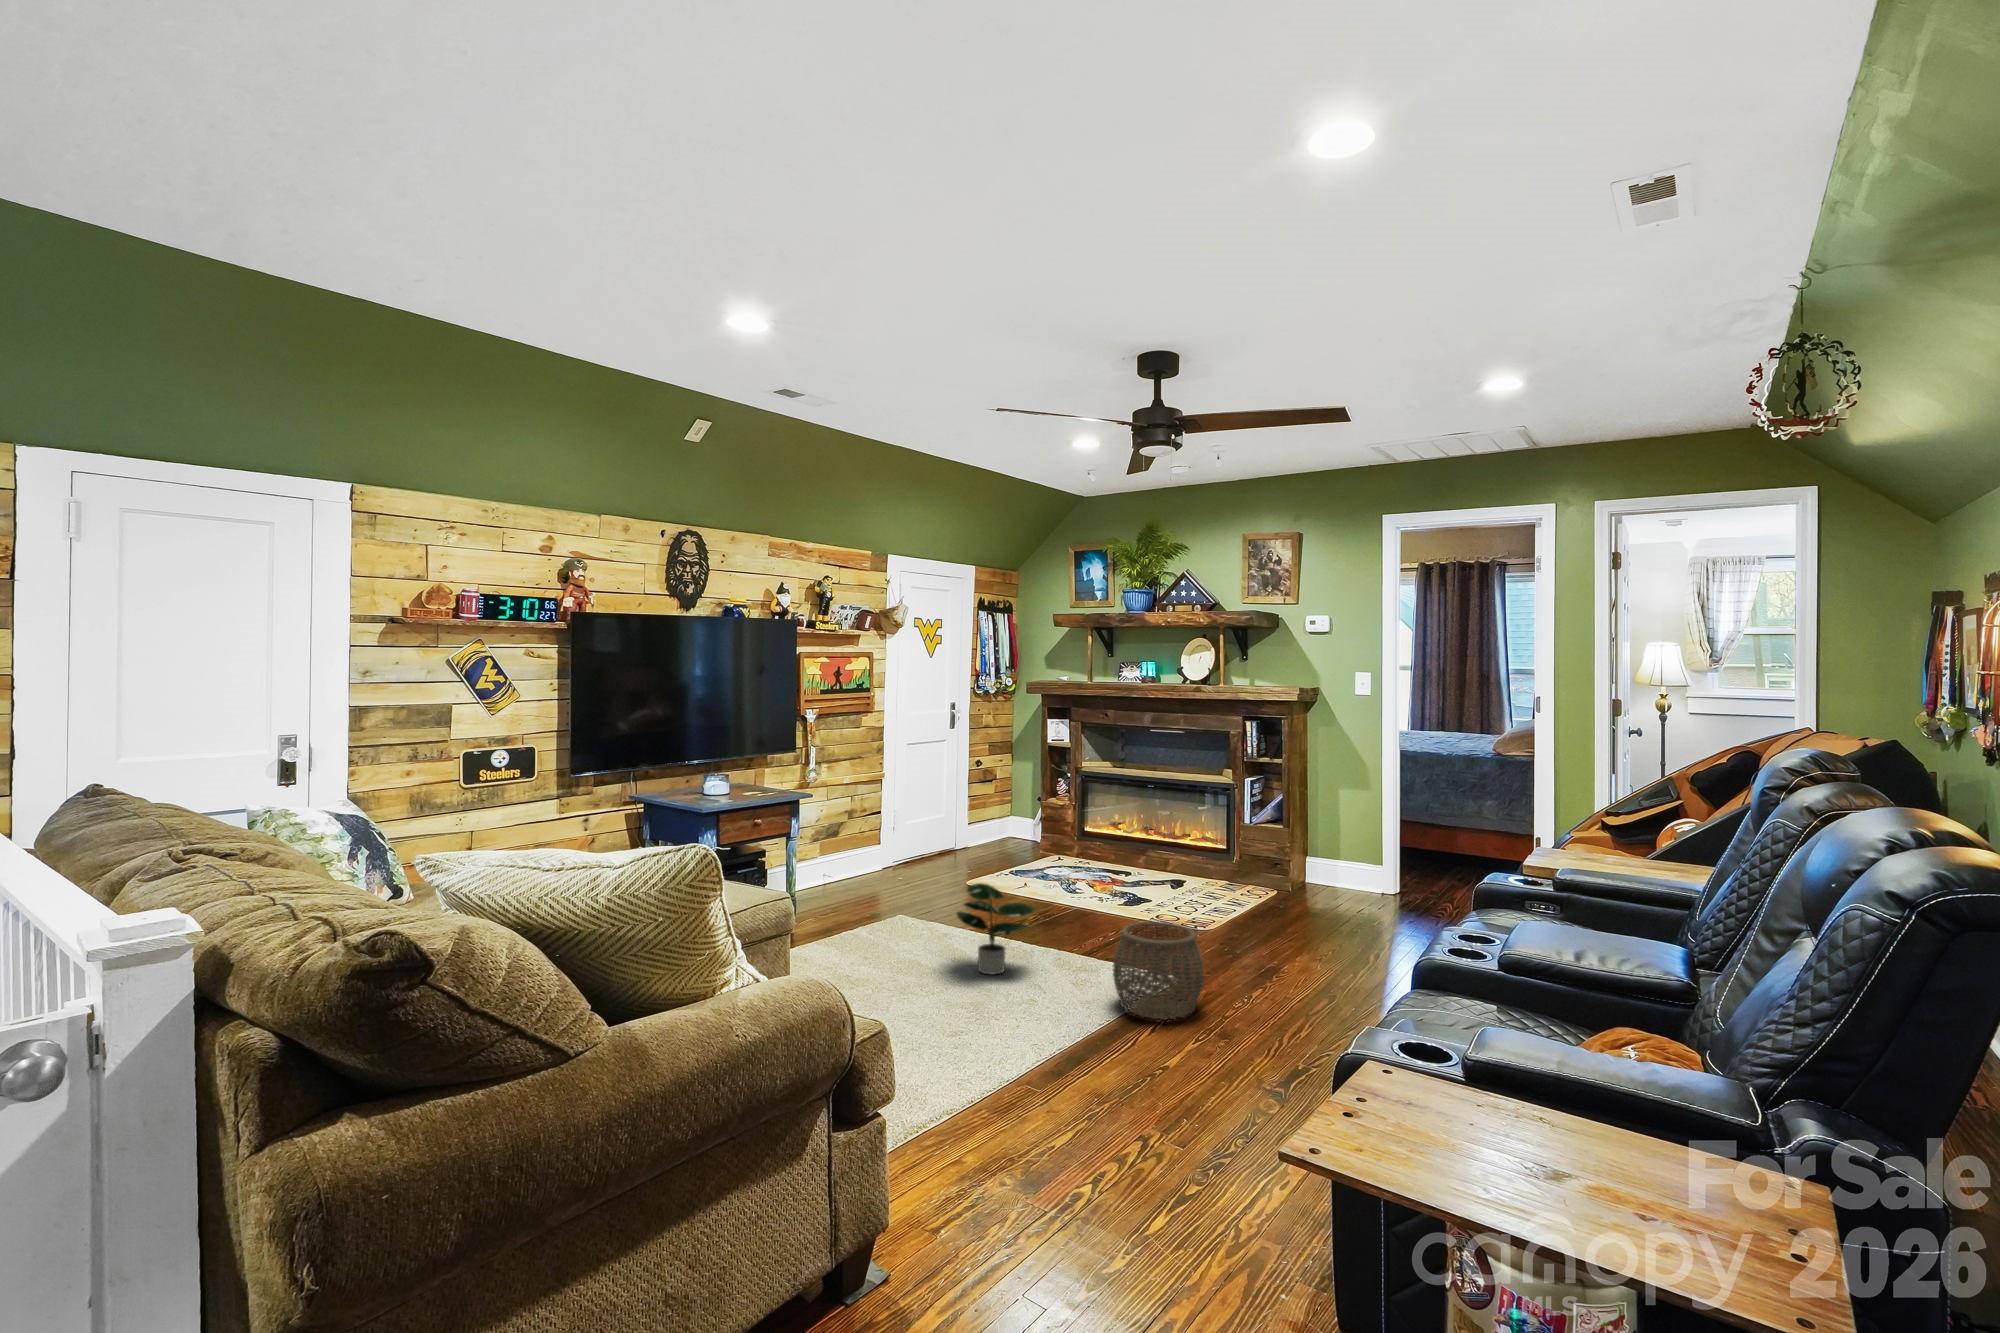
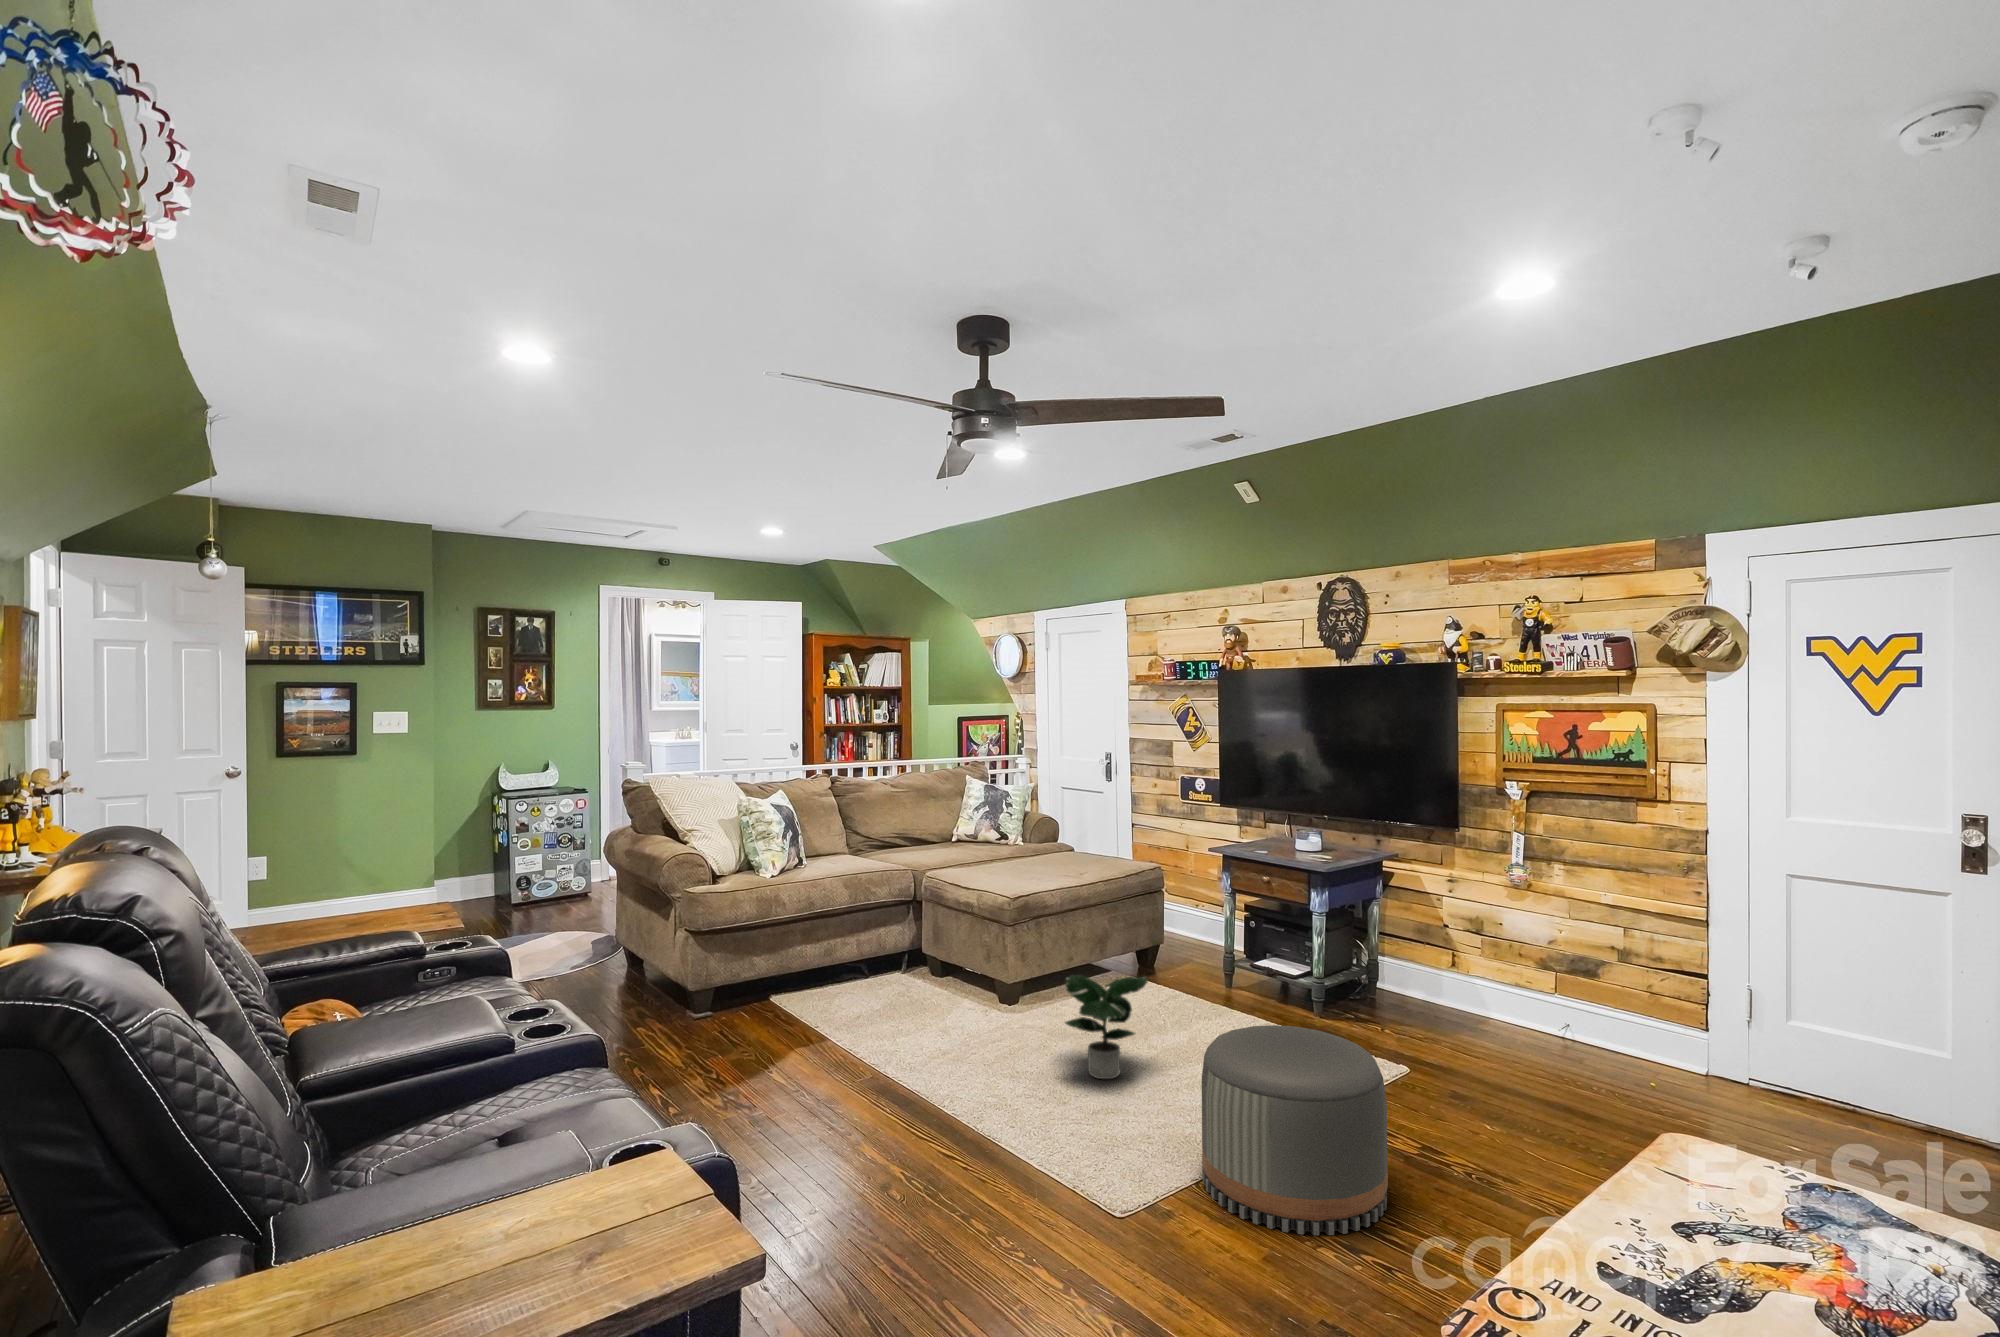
pouf: none [1068,844,1170,944] -> present [1202,1025,1388,1235]
woven basket: present [1113,921,1204,1019] -> none [875,1024,985,1153]

